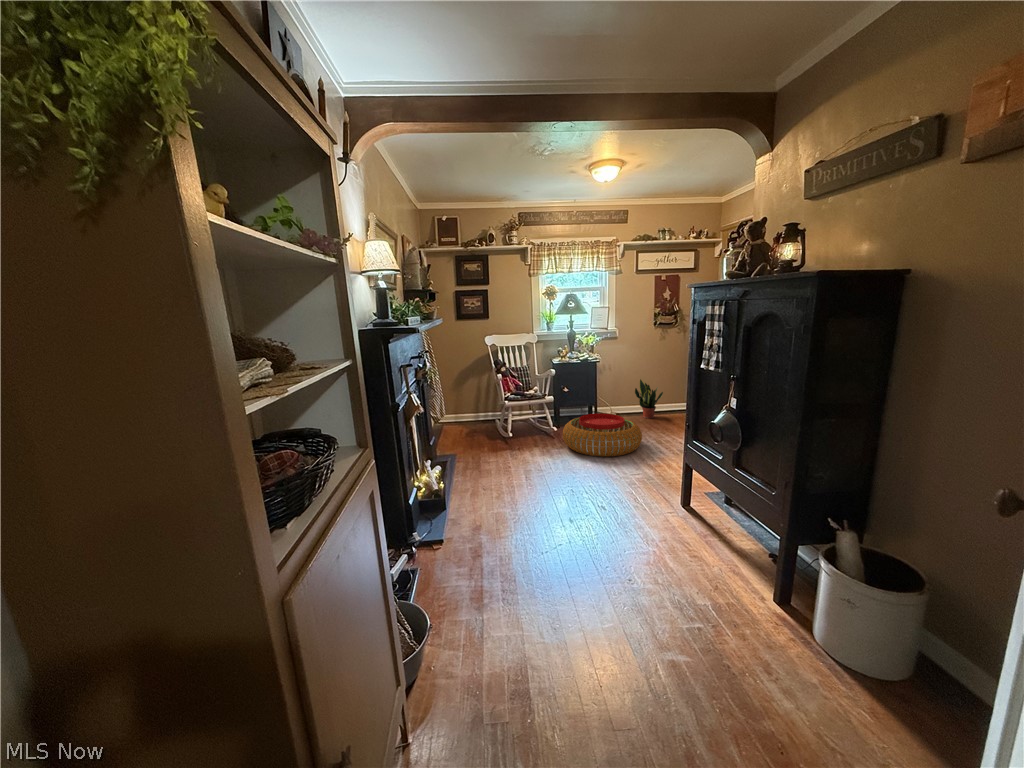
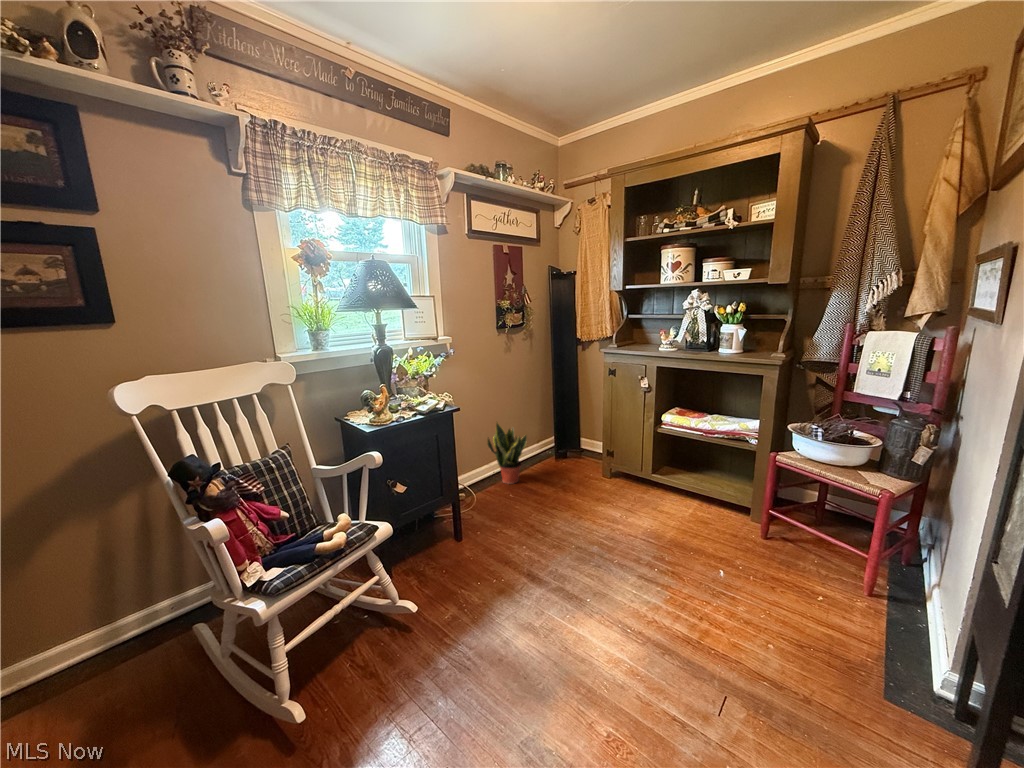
pouf: present [563,413,642,457] -> none [445,523,627,678]

